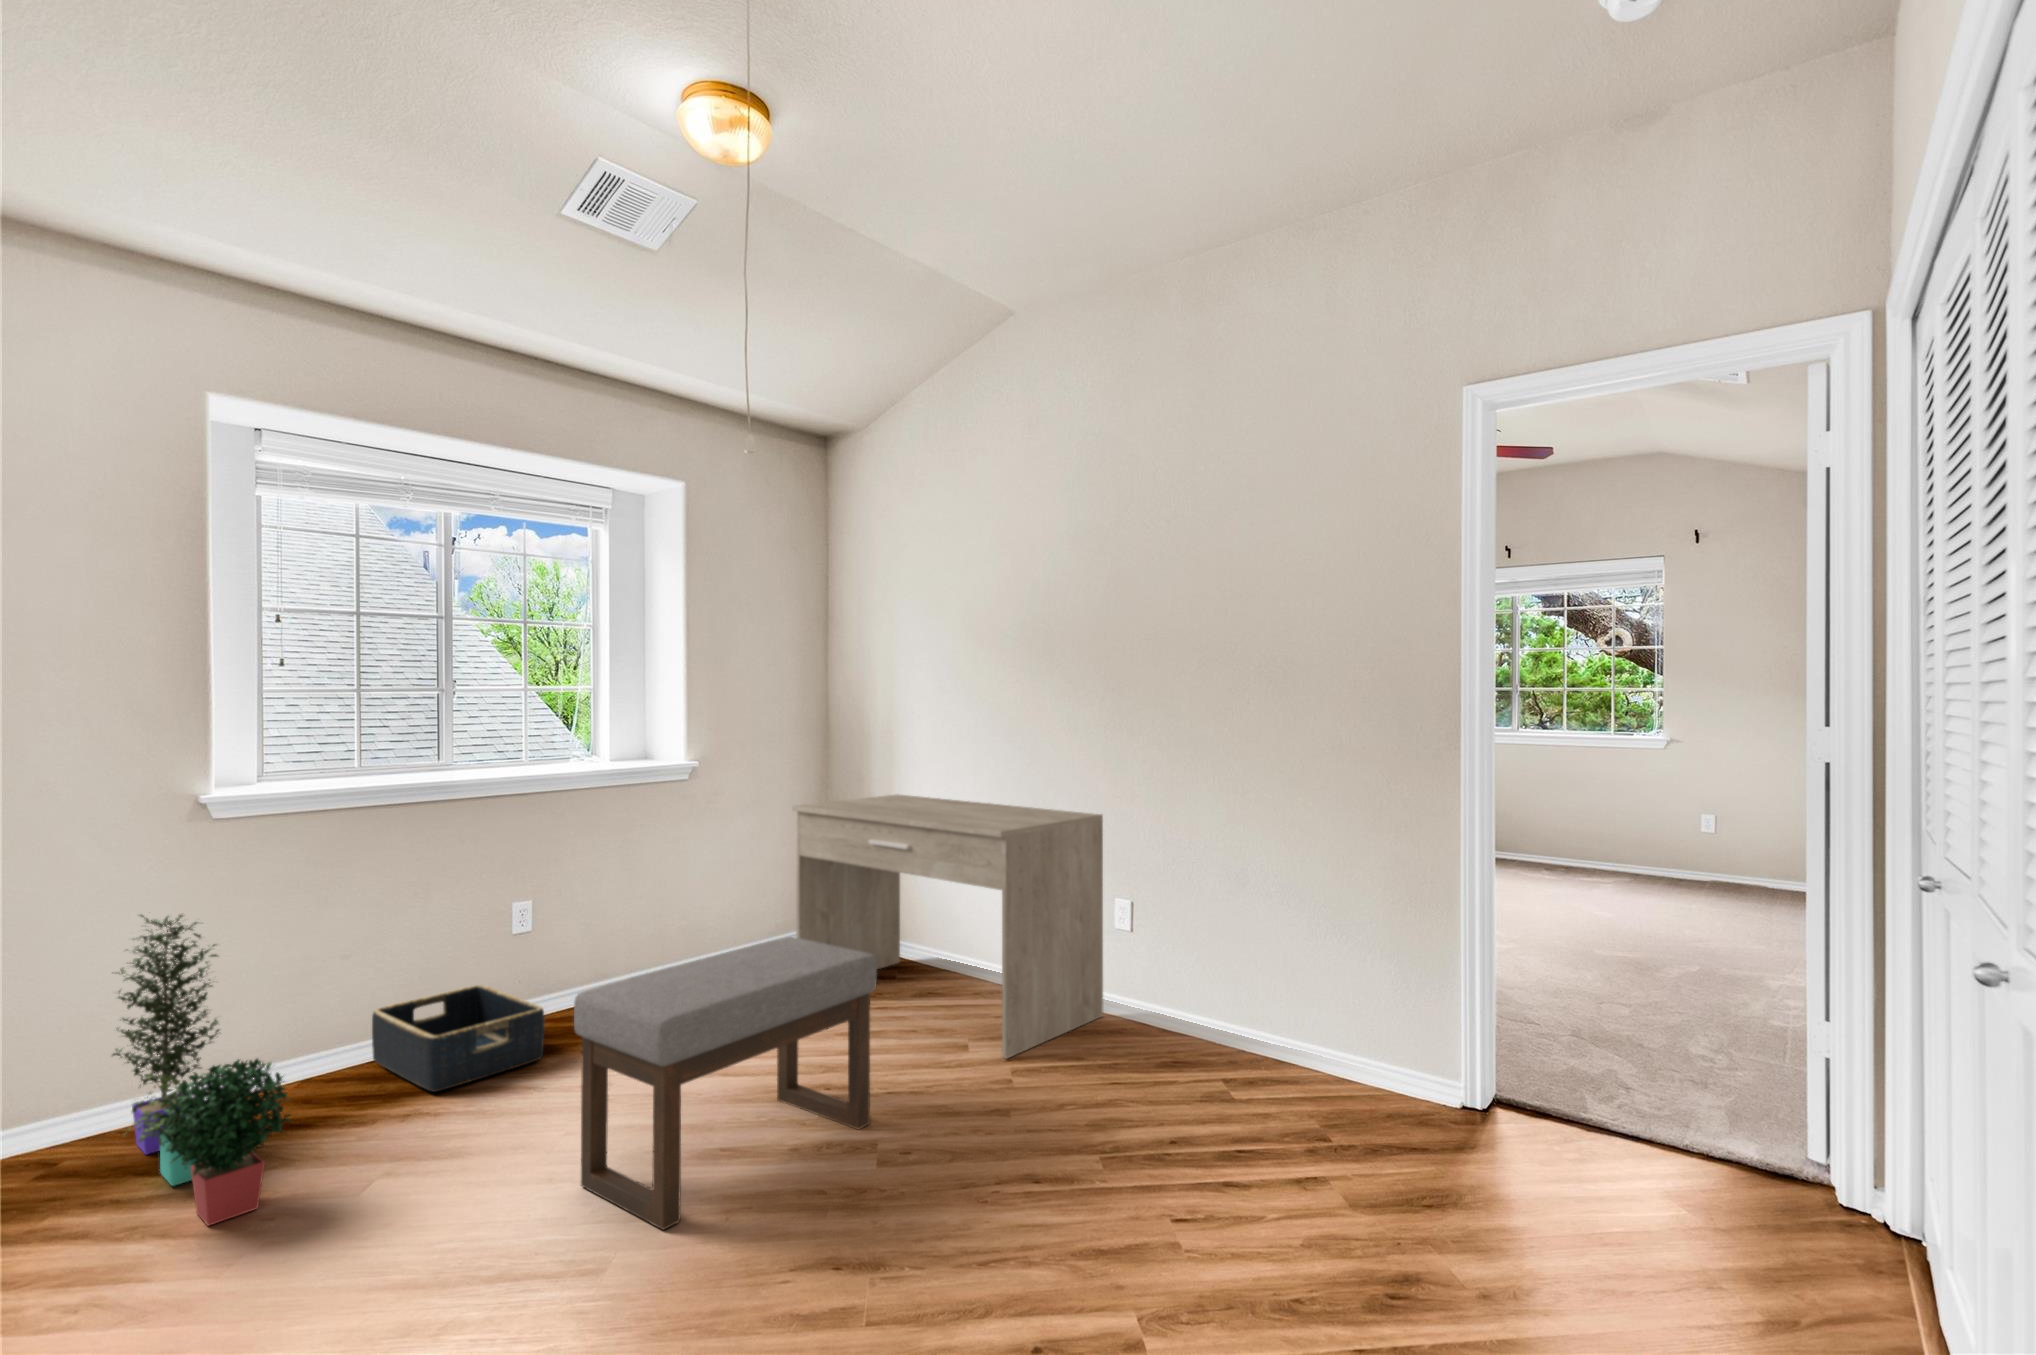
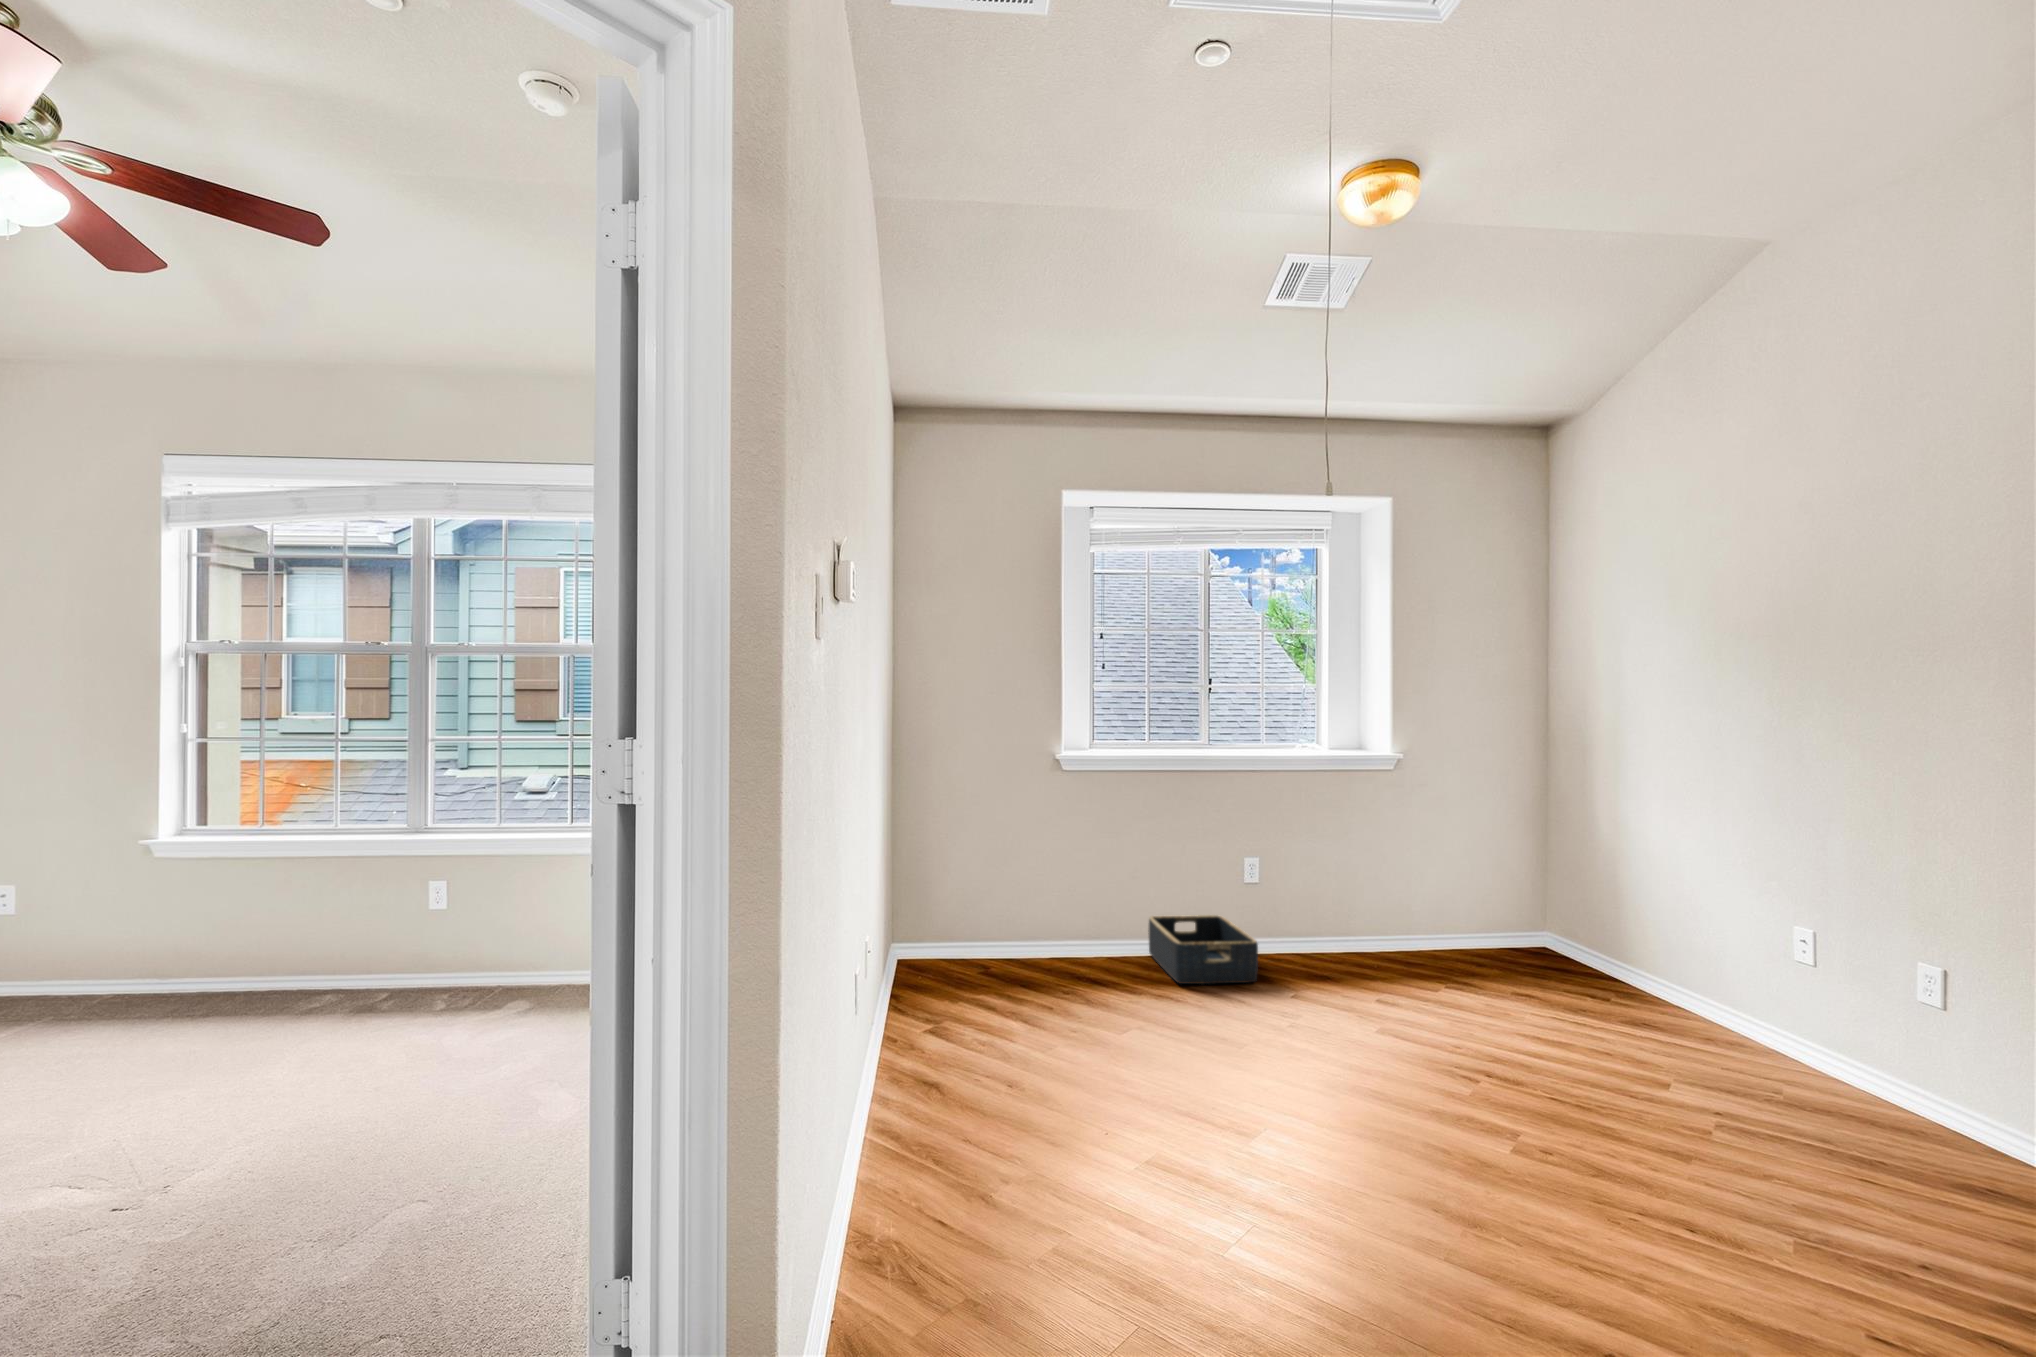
desk: present [792,794,1103,1058] -> none [1489,805,1893,1111]
potted plant: present [112,914,291,1226] -> none [1009,823,1086,1022]
ottoman: present [574,937,877,1230] -> none [1250,921,1528,1127]

